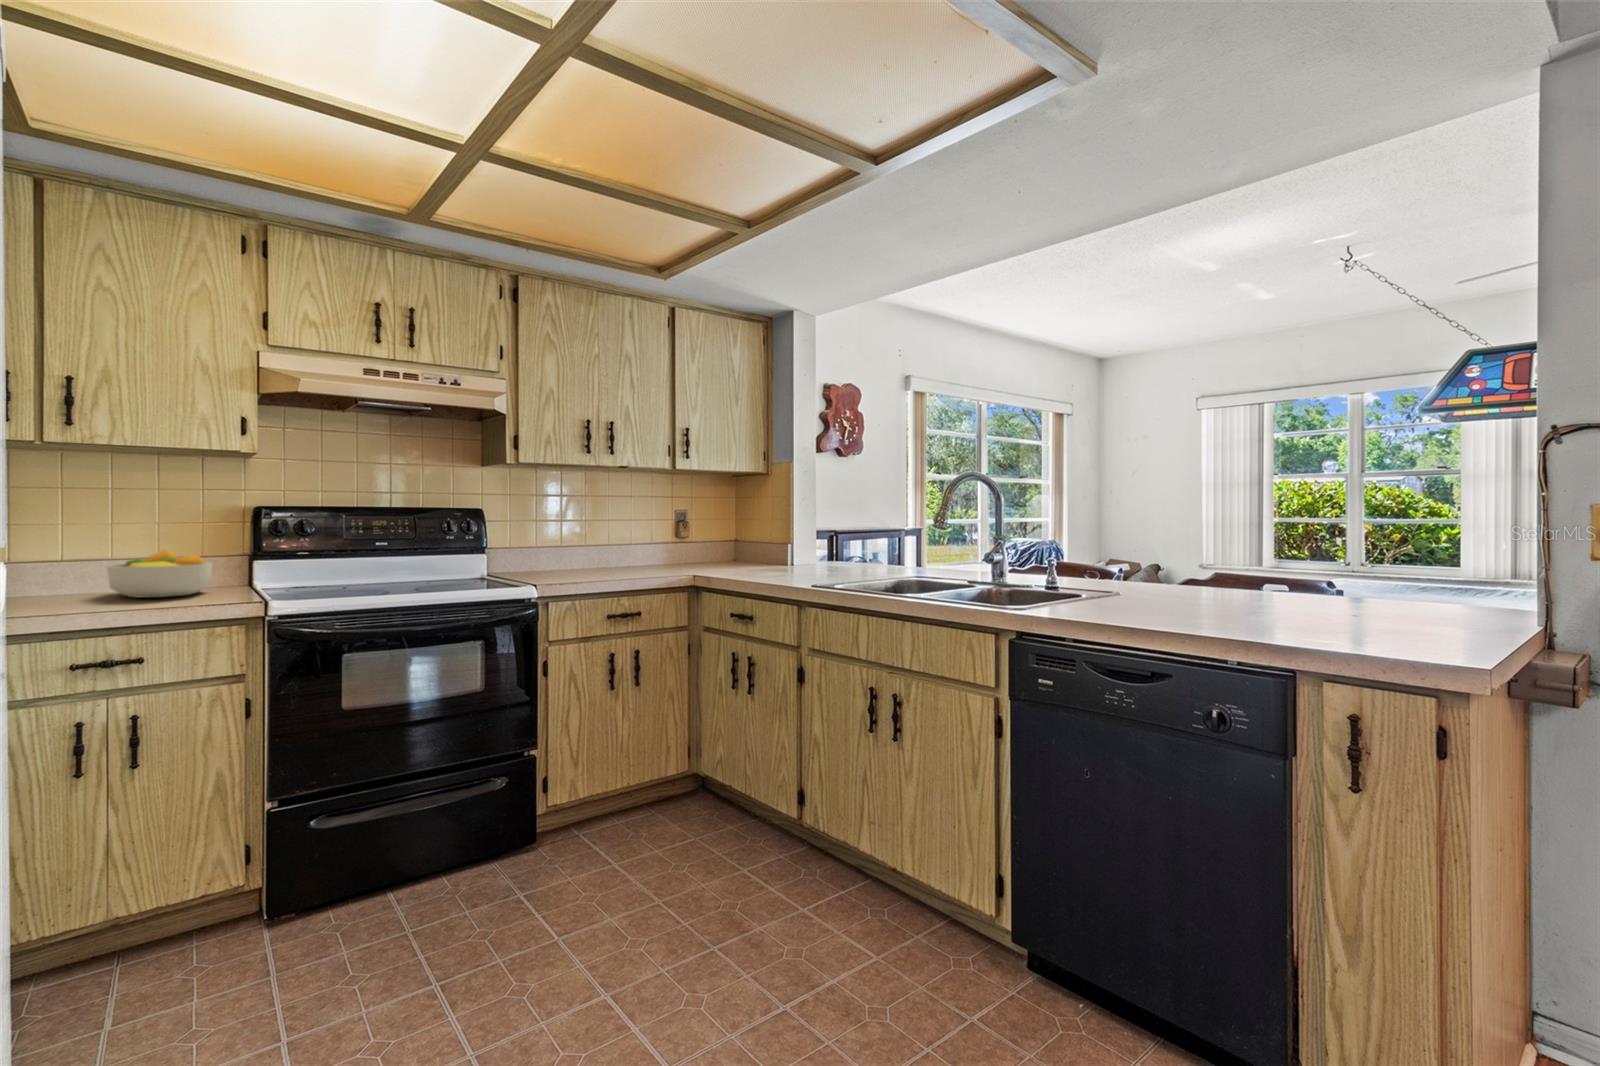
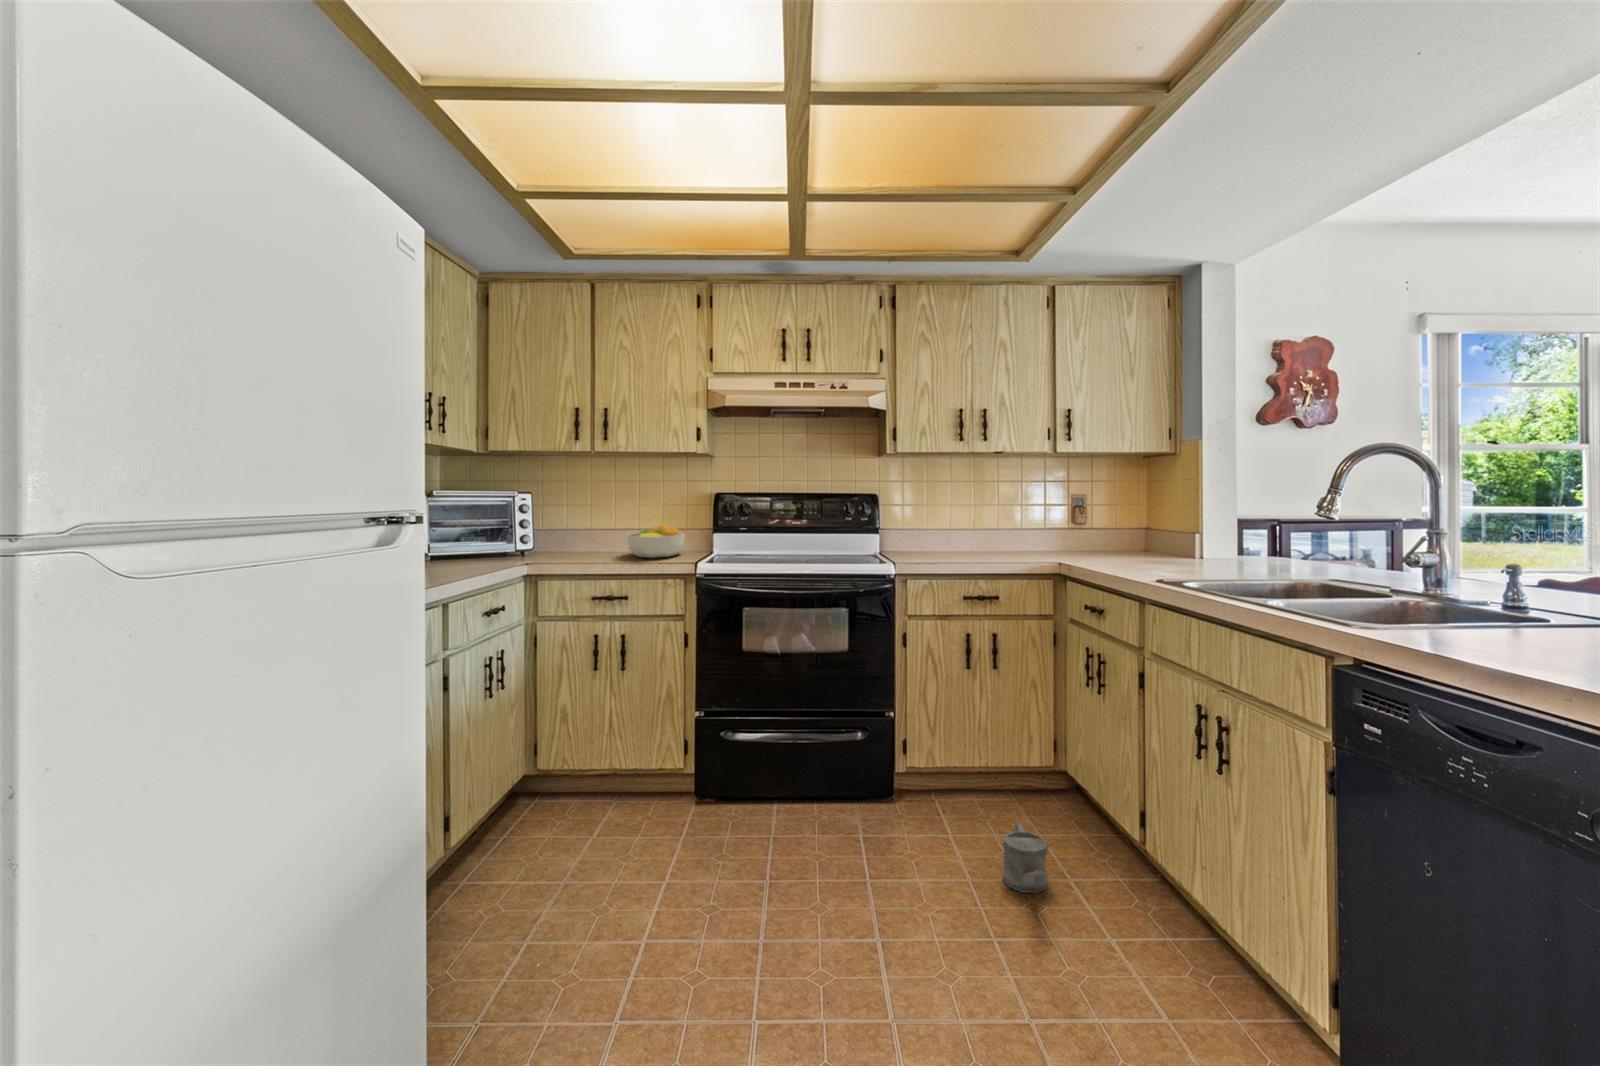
watering can: none [695,837,755,902] -> present [1002,822,1048,893]

